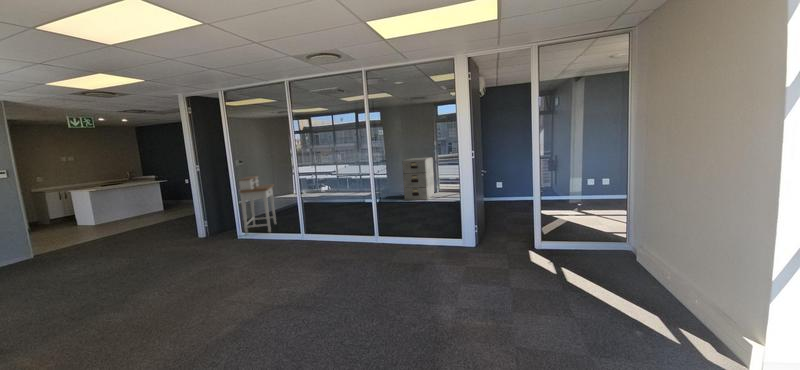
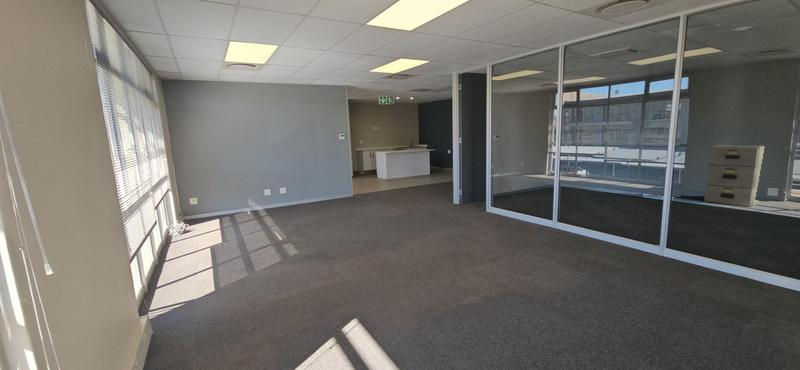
desk: present [239,176,276,235] -> none [493,152,528,212]

